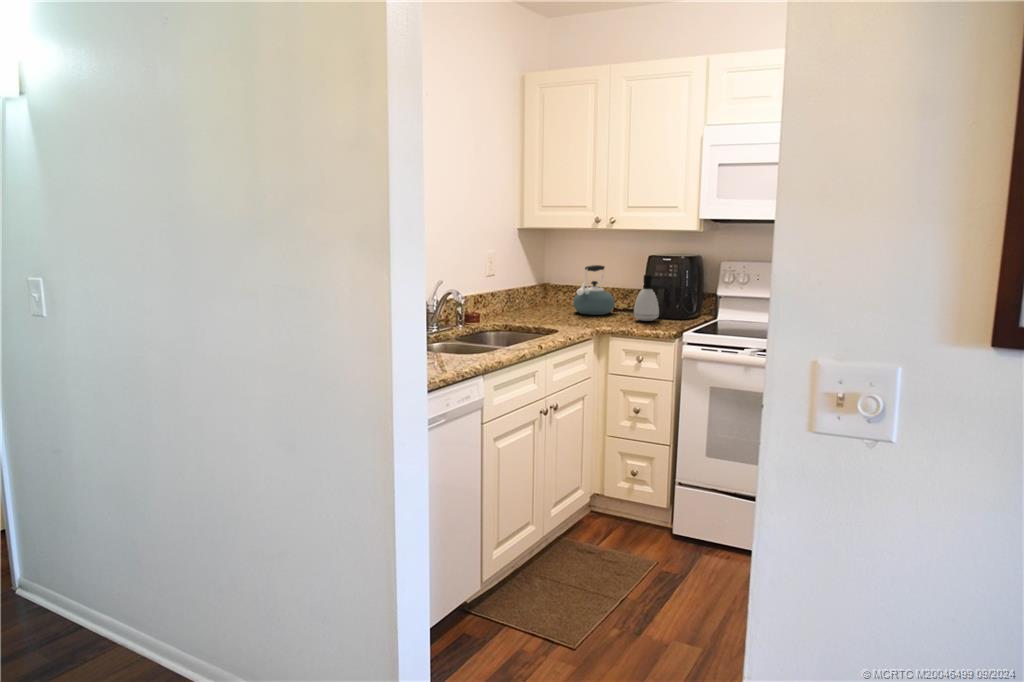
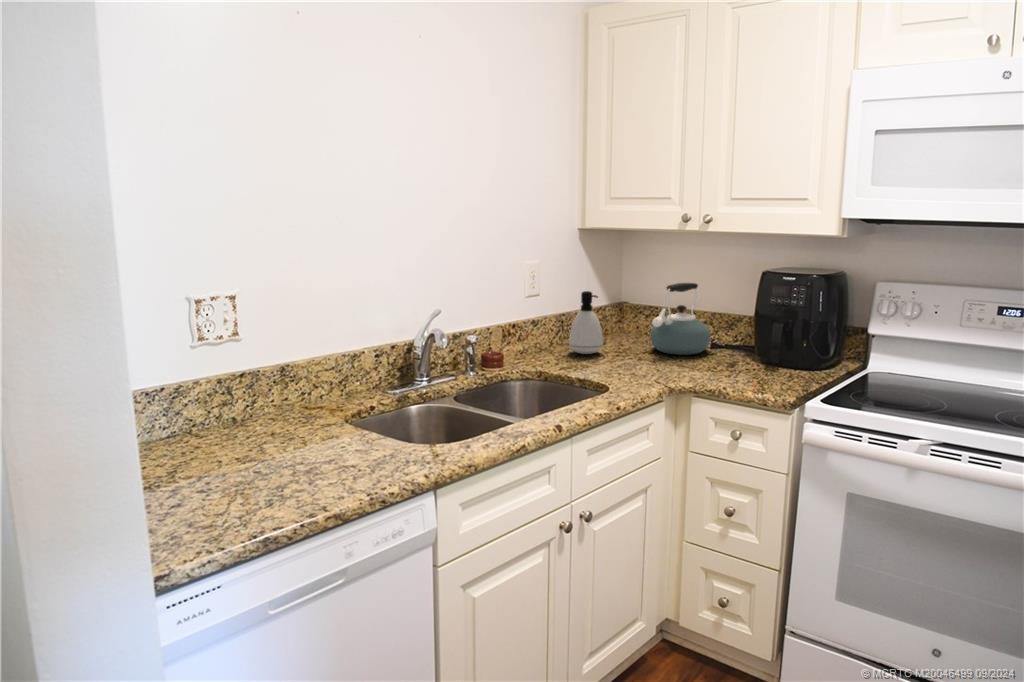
soap dispenser: present [634,275,659,321] -> present [569,291,603,354]

